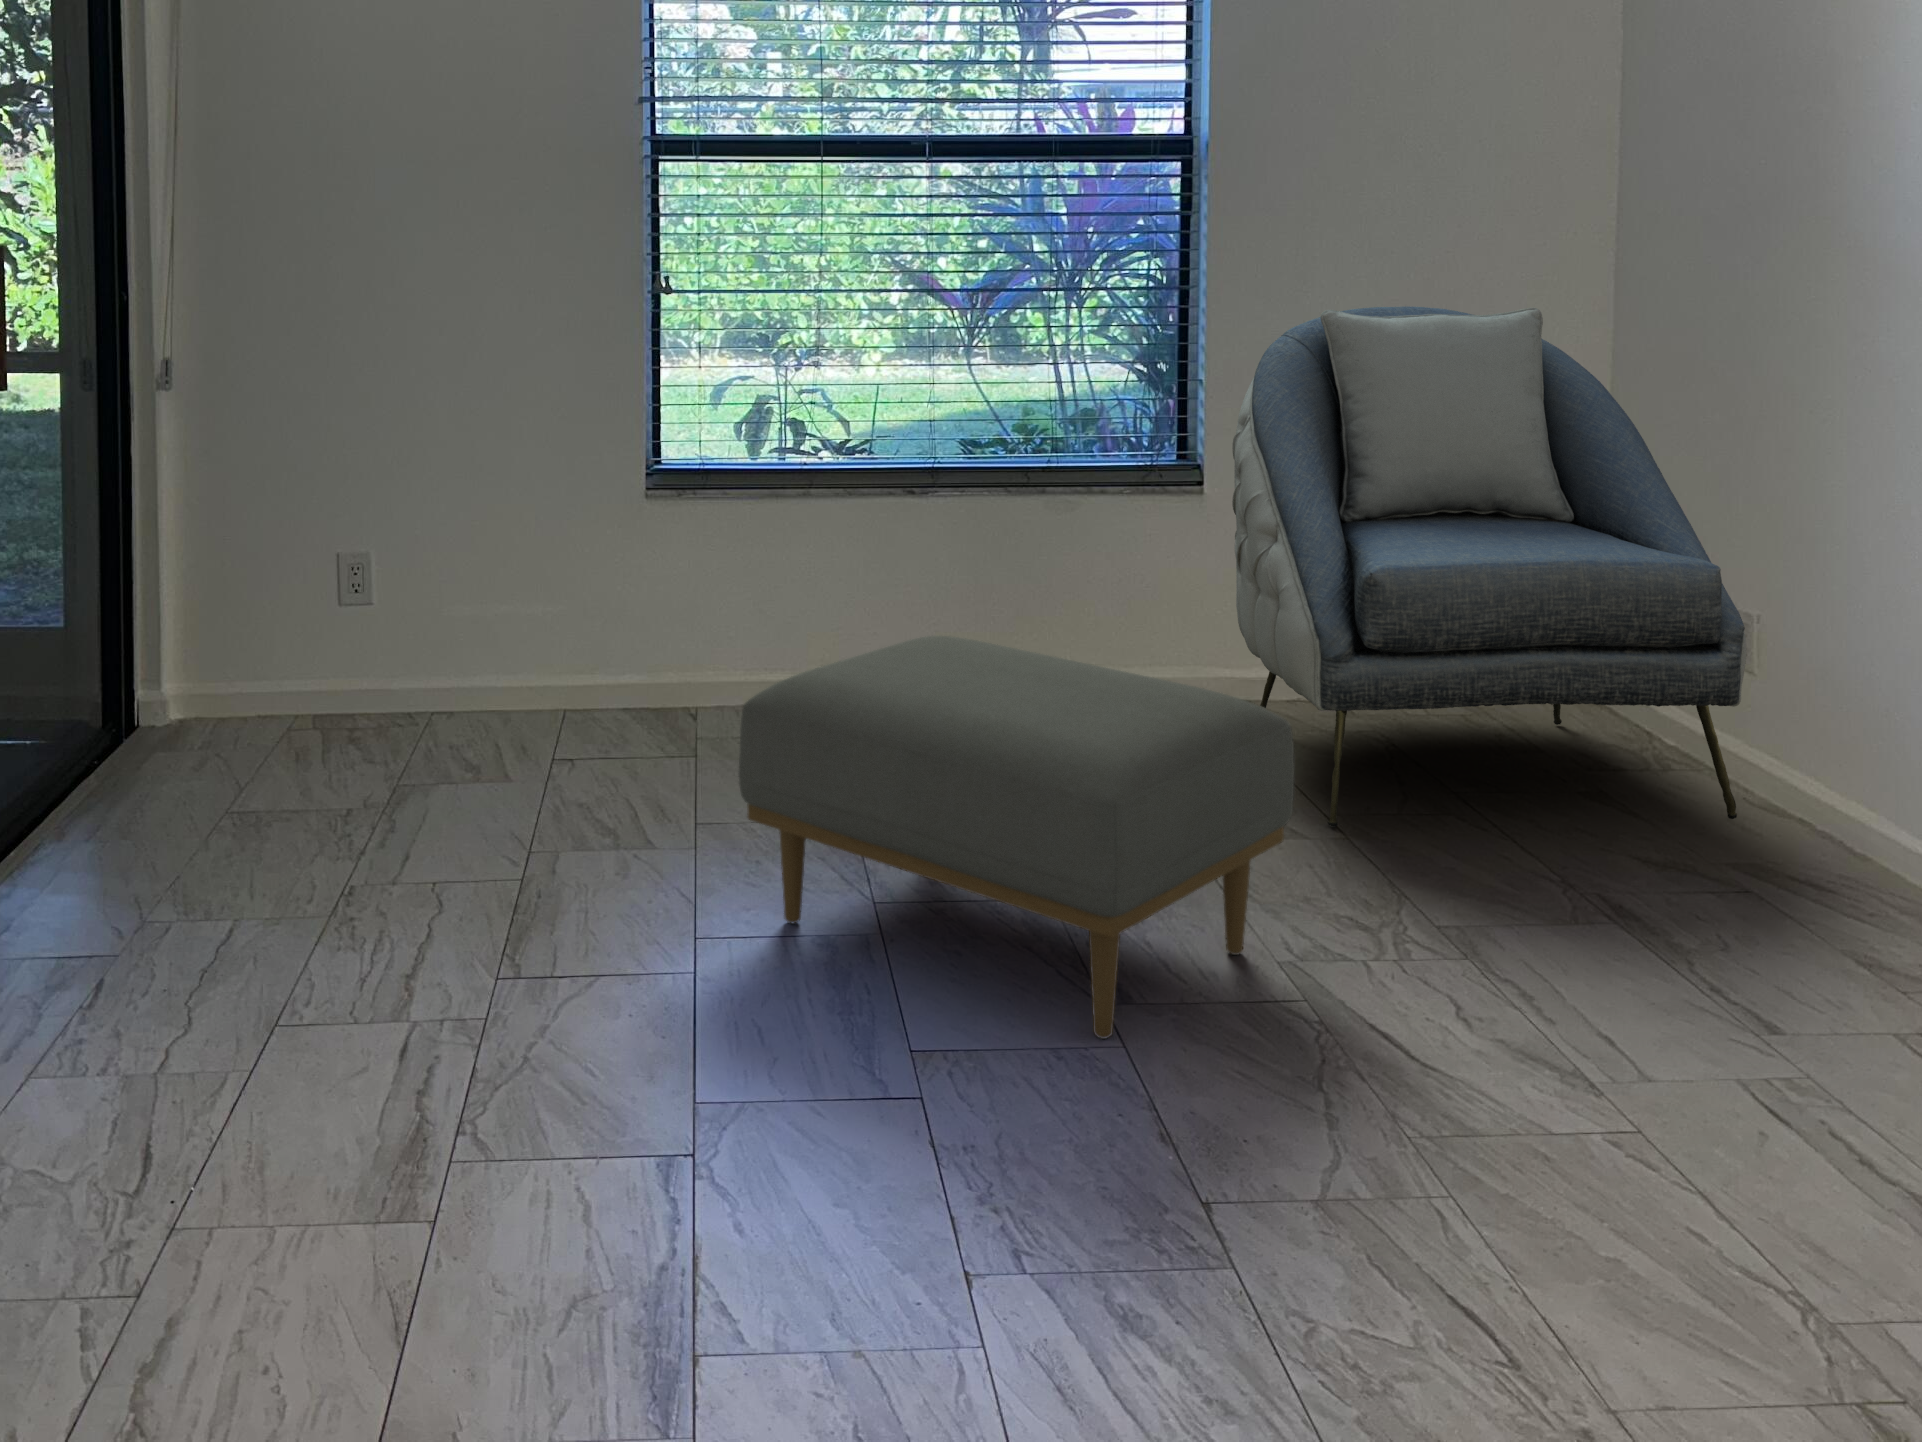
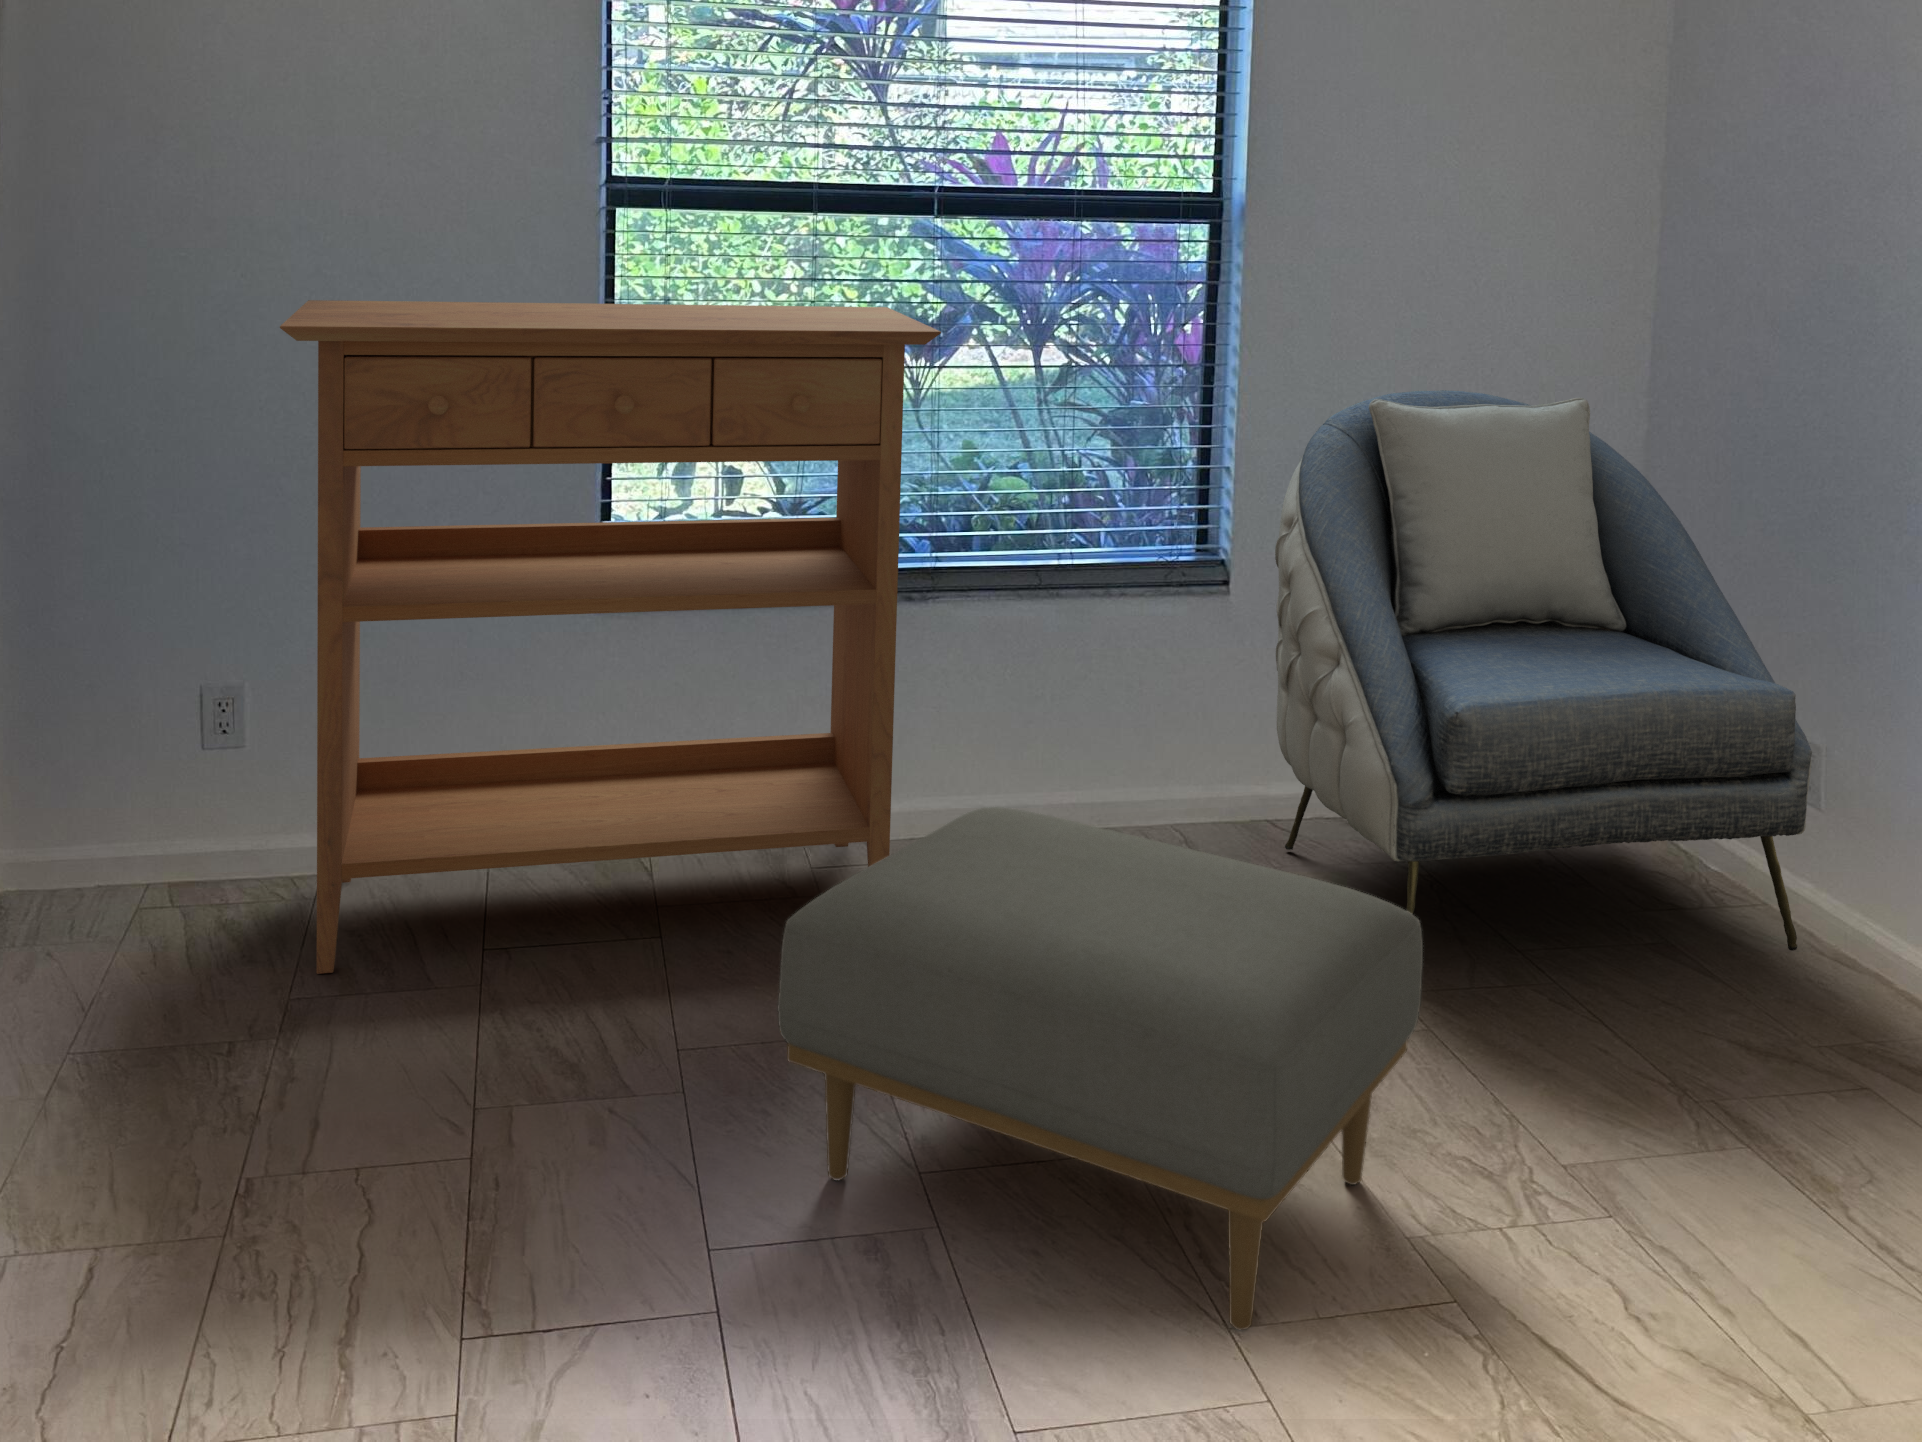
console table: none [373,238,909,774] -> present [280,300,941,974]

